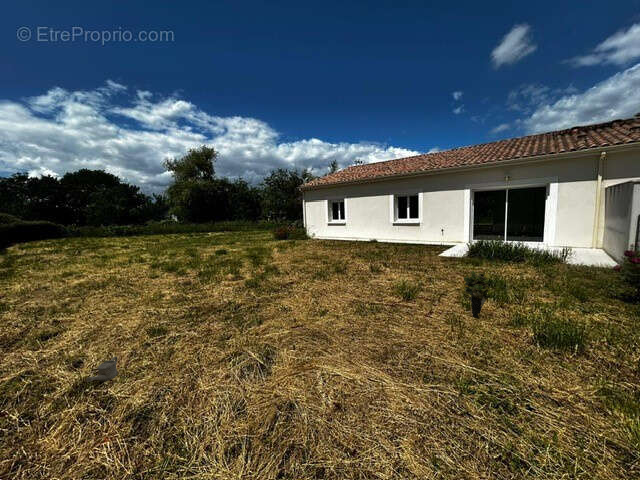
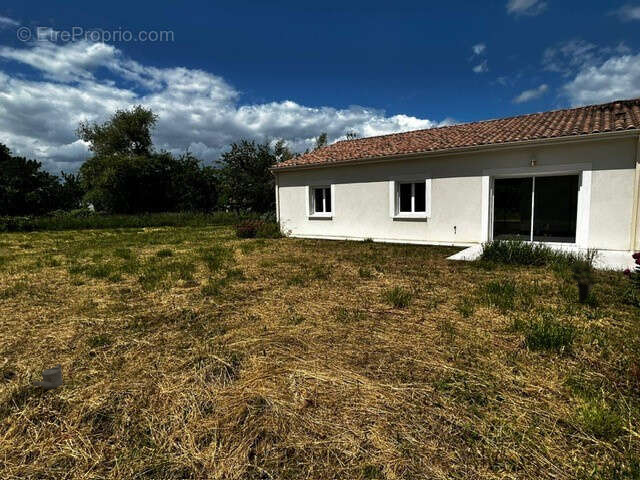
potted plant: present [463,271,491,318] -> present [569,260,597,303]

